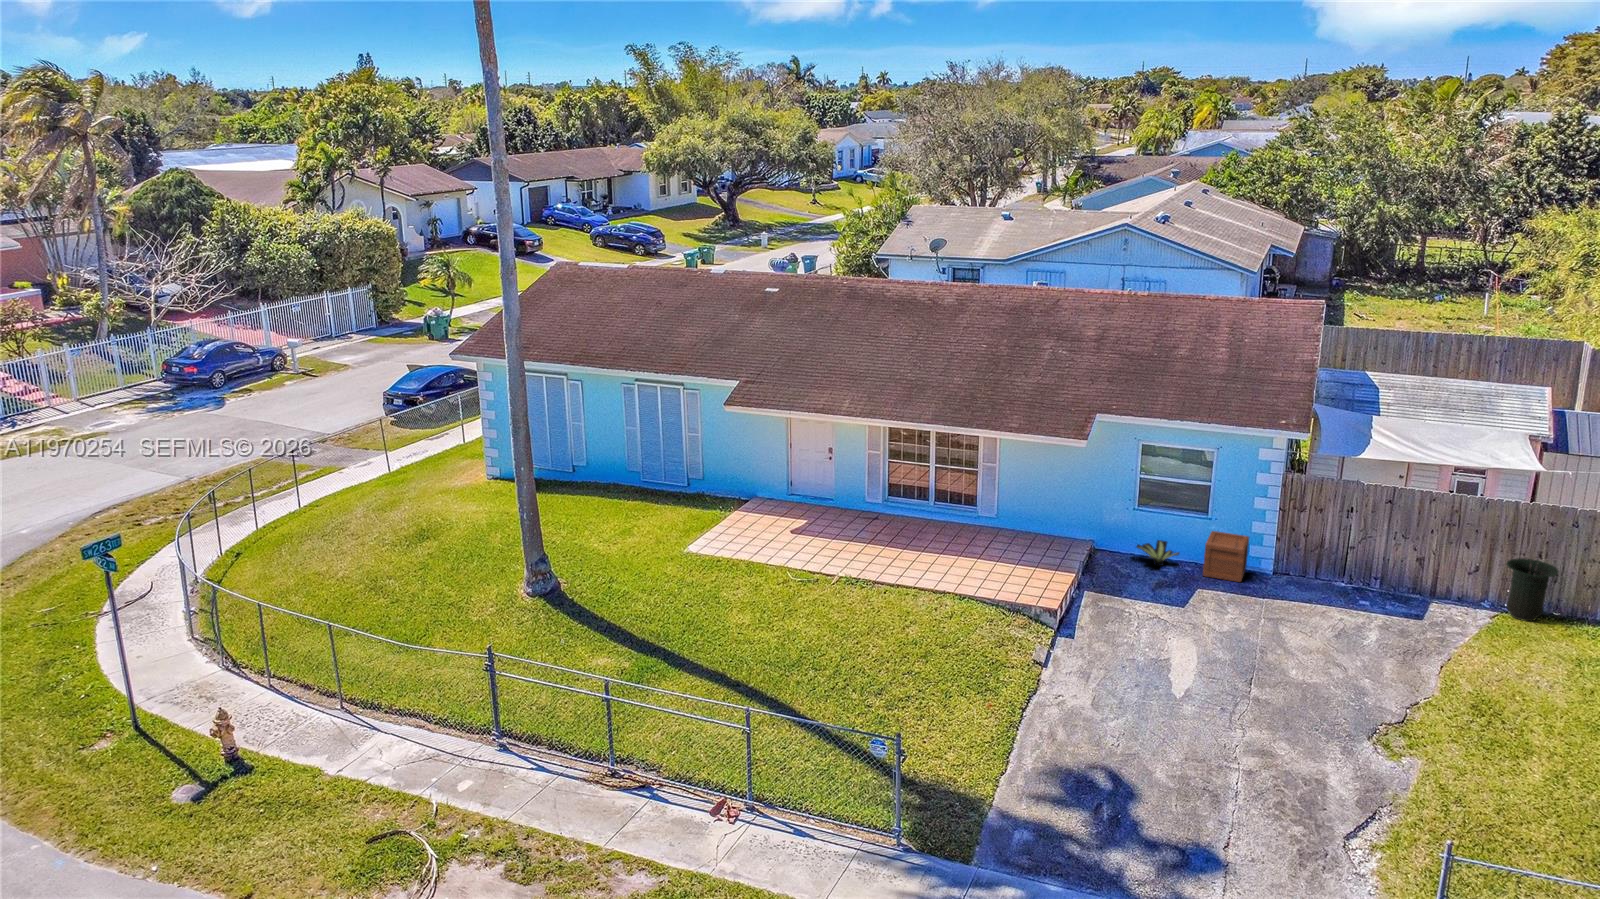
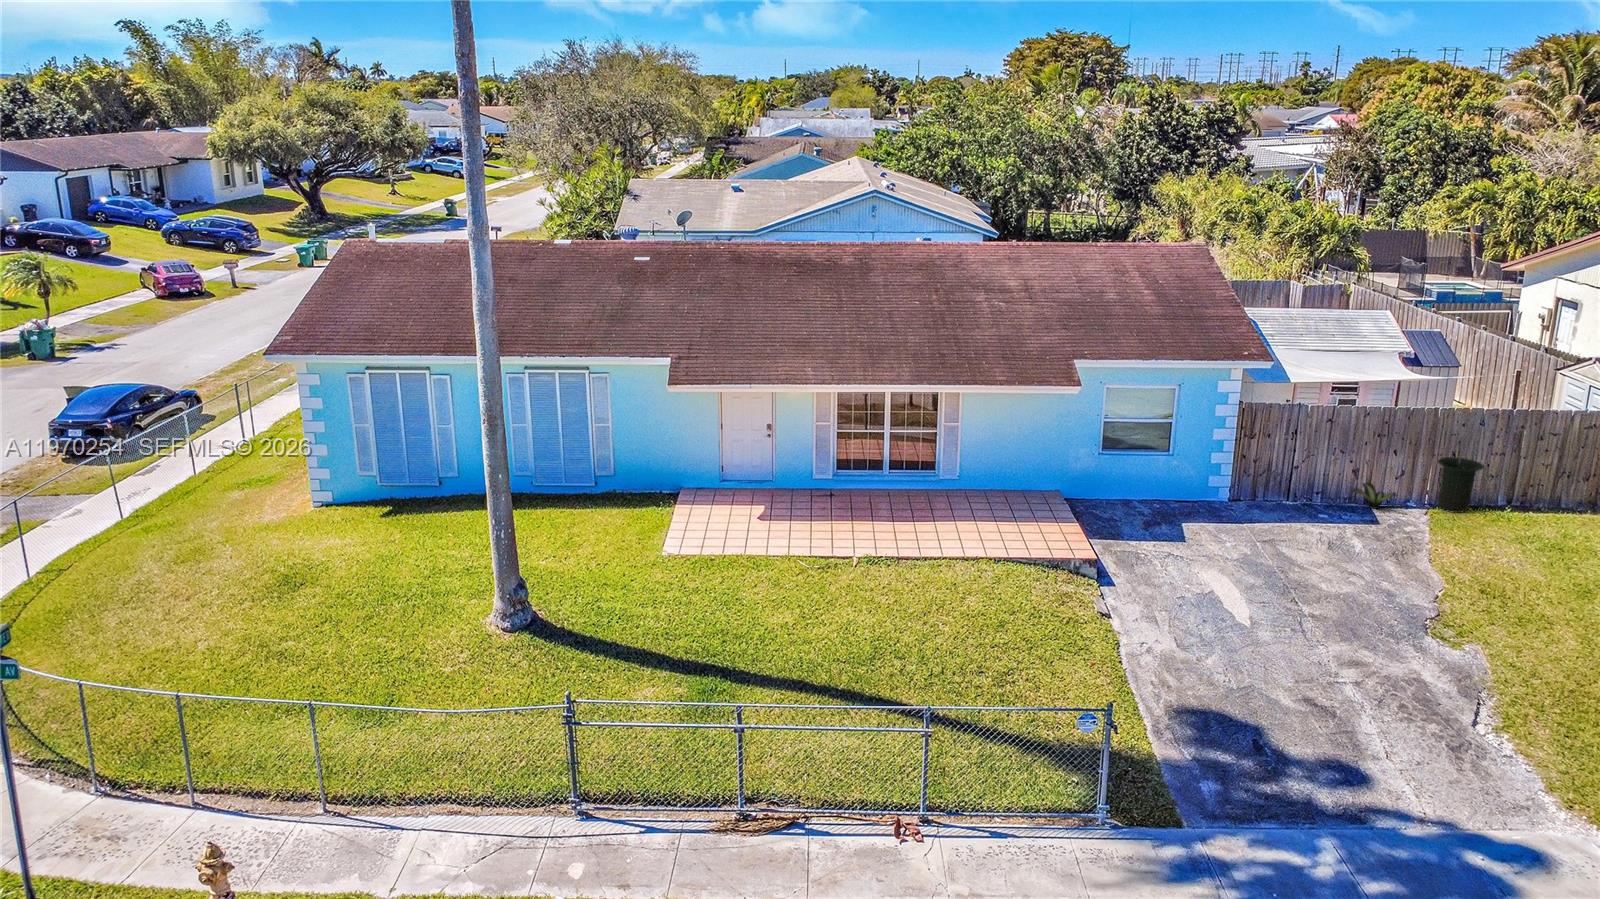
wooden crate: present [1203,531,1249,582] -> none [1168,466,1214,512]
potted plant: present [1136,540,1179,566] -> present [1353,483,1397,509]

